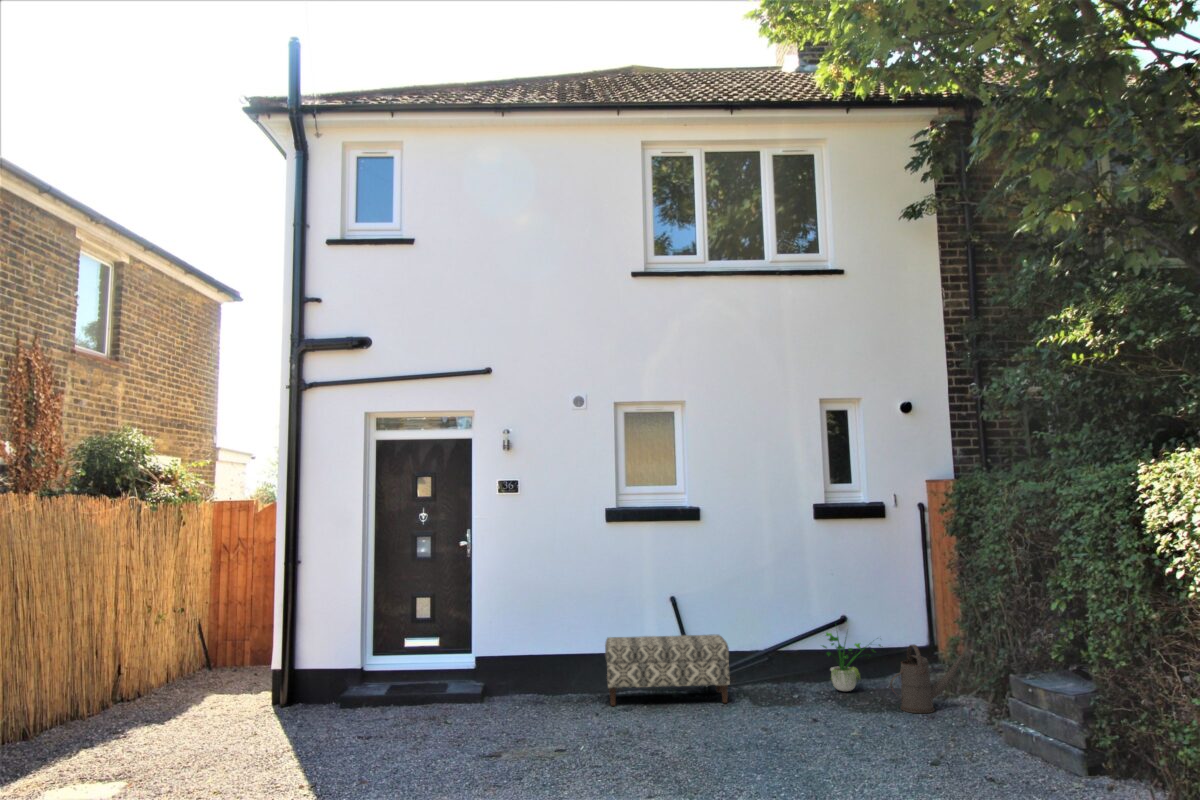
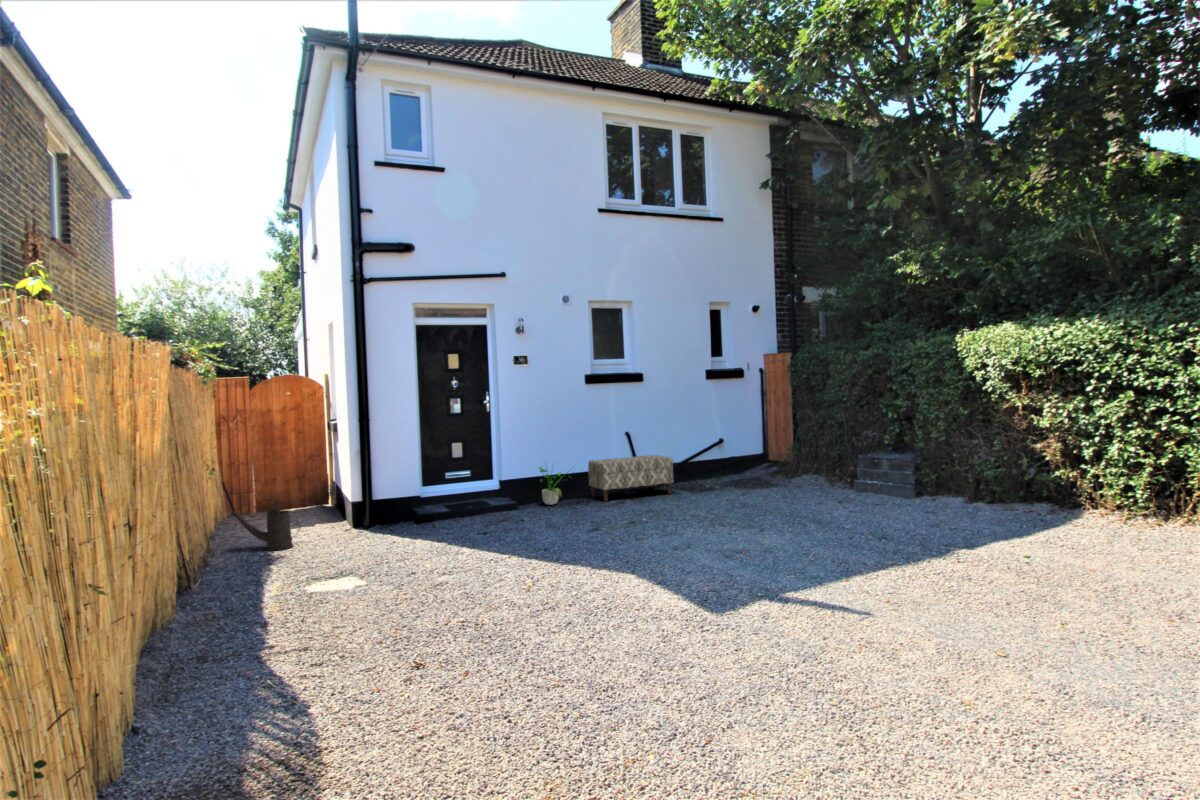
potted plant: present [823,632,881,691] -> present [539,467,561,505]
watering can: present [890,645,965,713] -> present [232,498,300,551]

